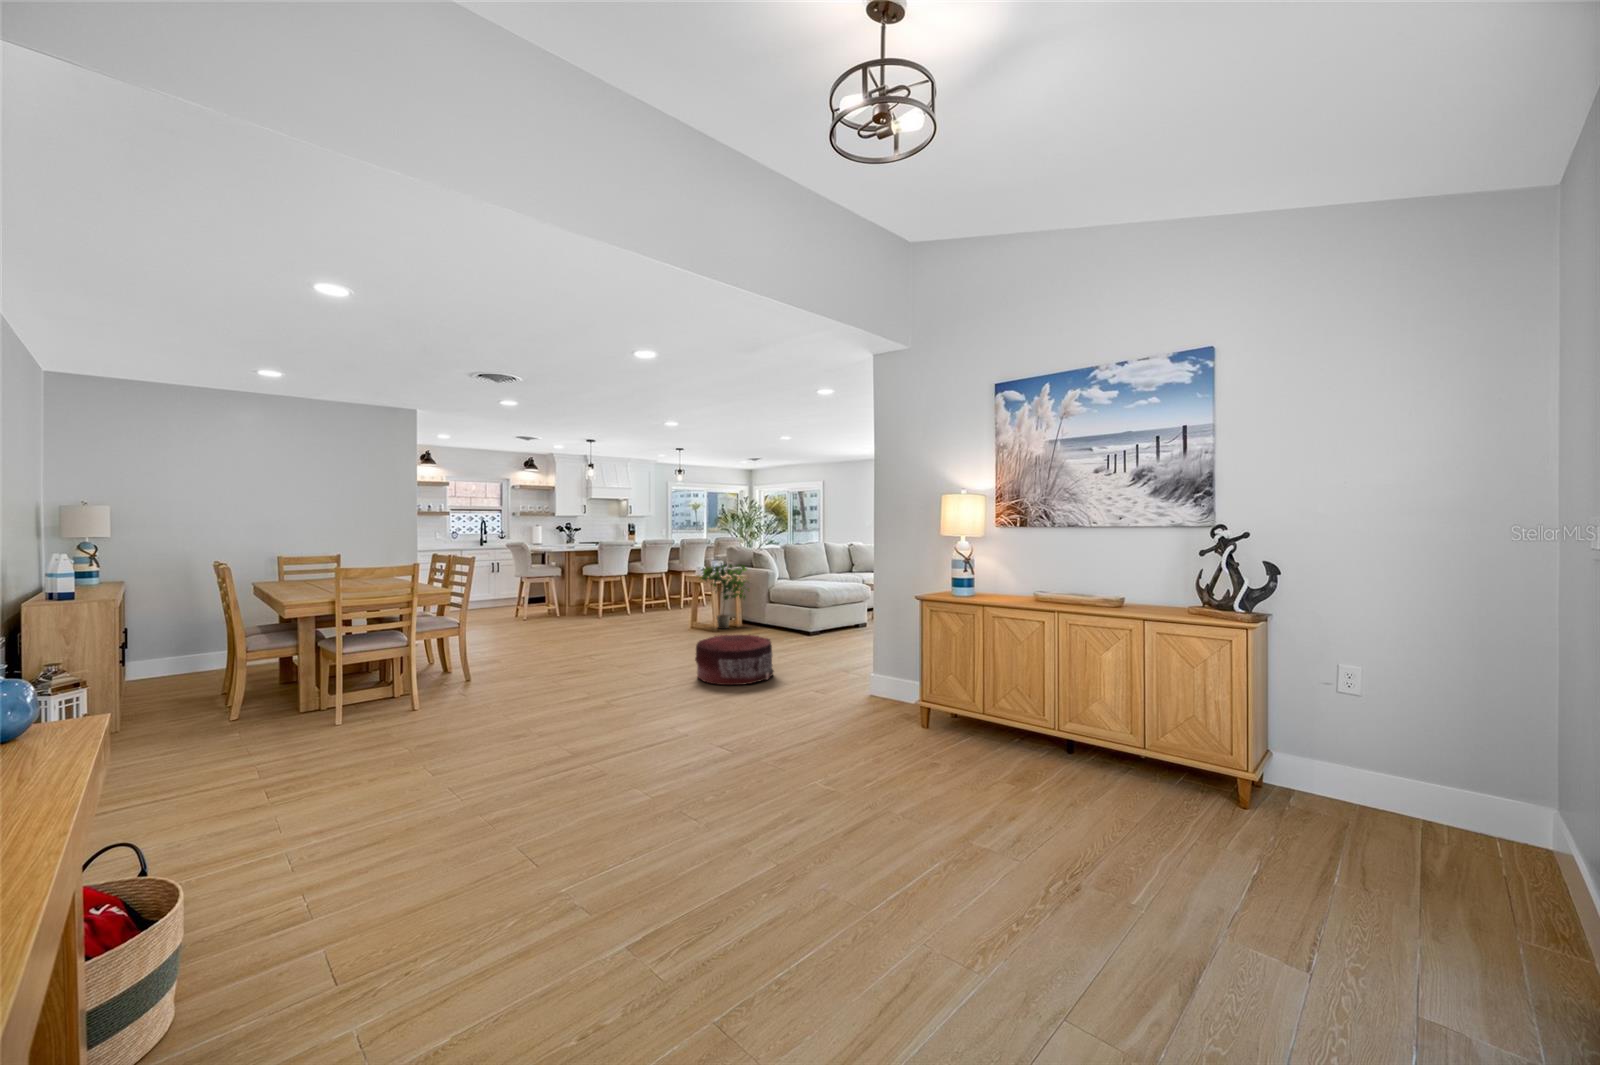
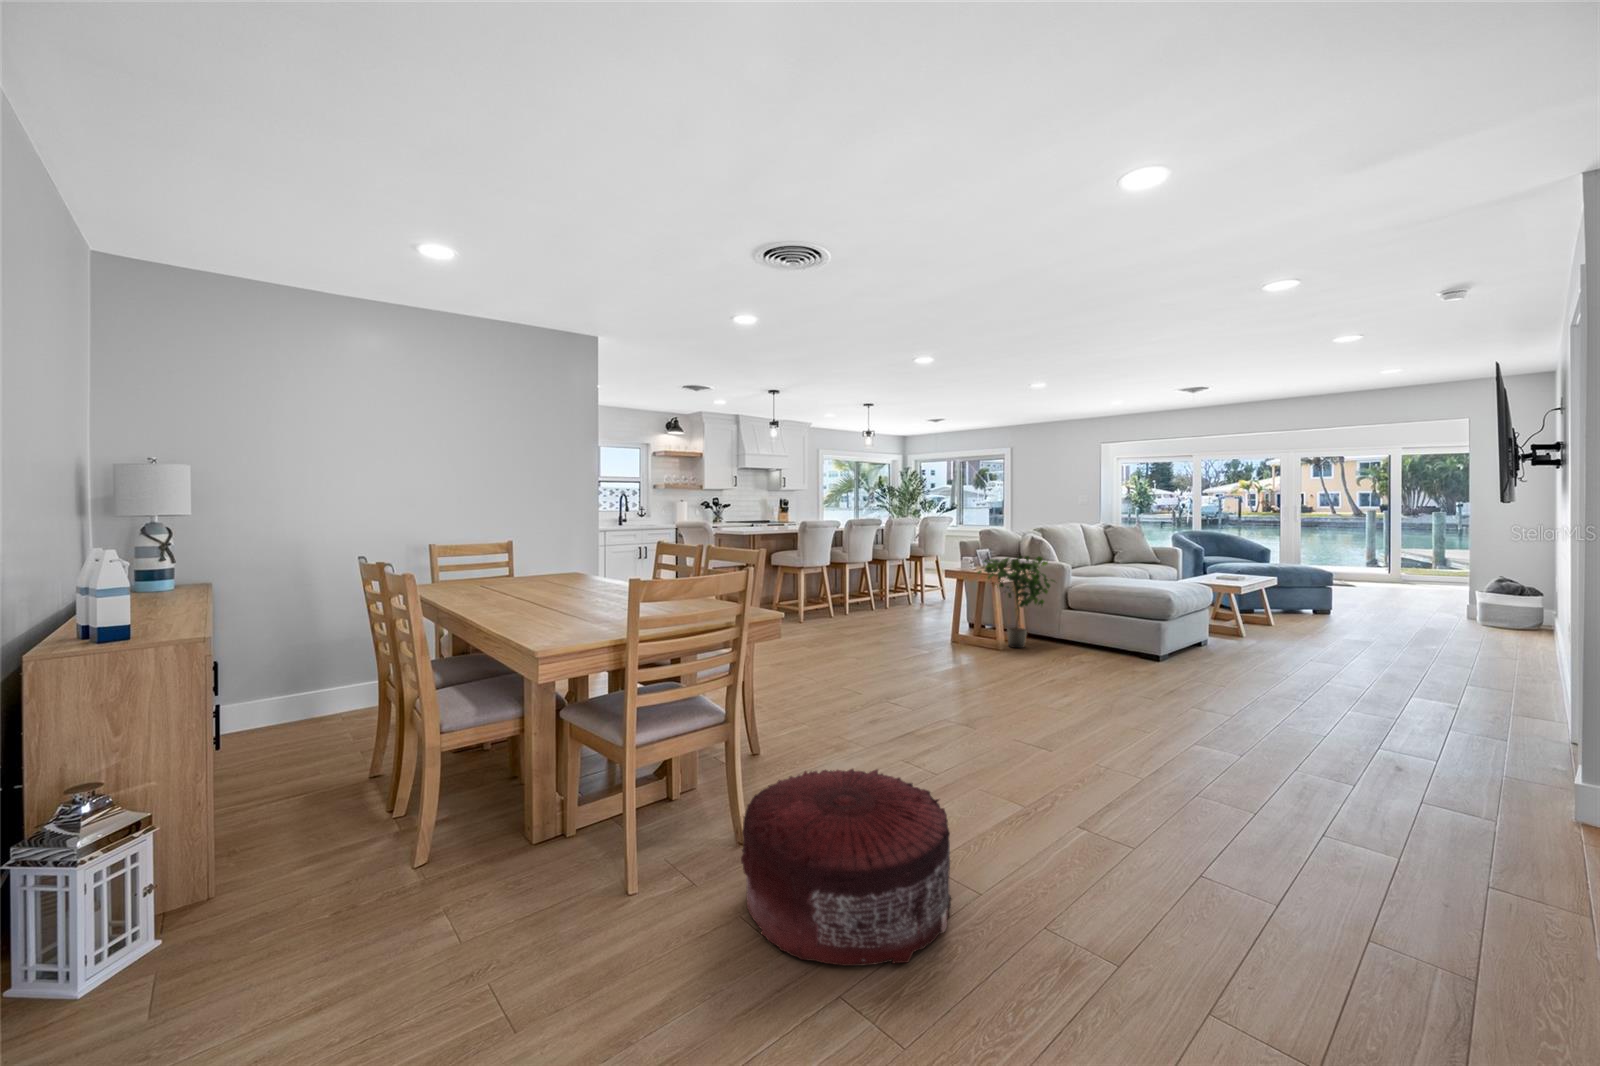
pouf: present [695,635,774,685] -> present [741,769,951,966]

